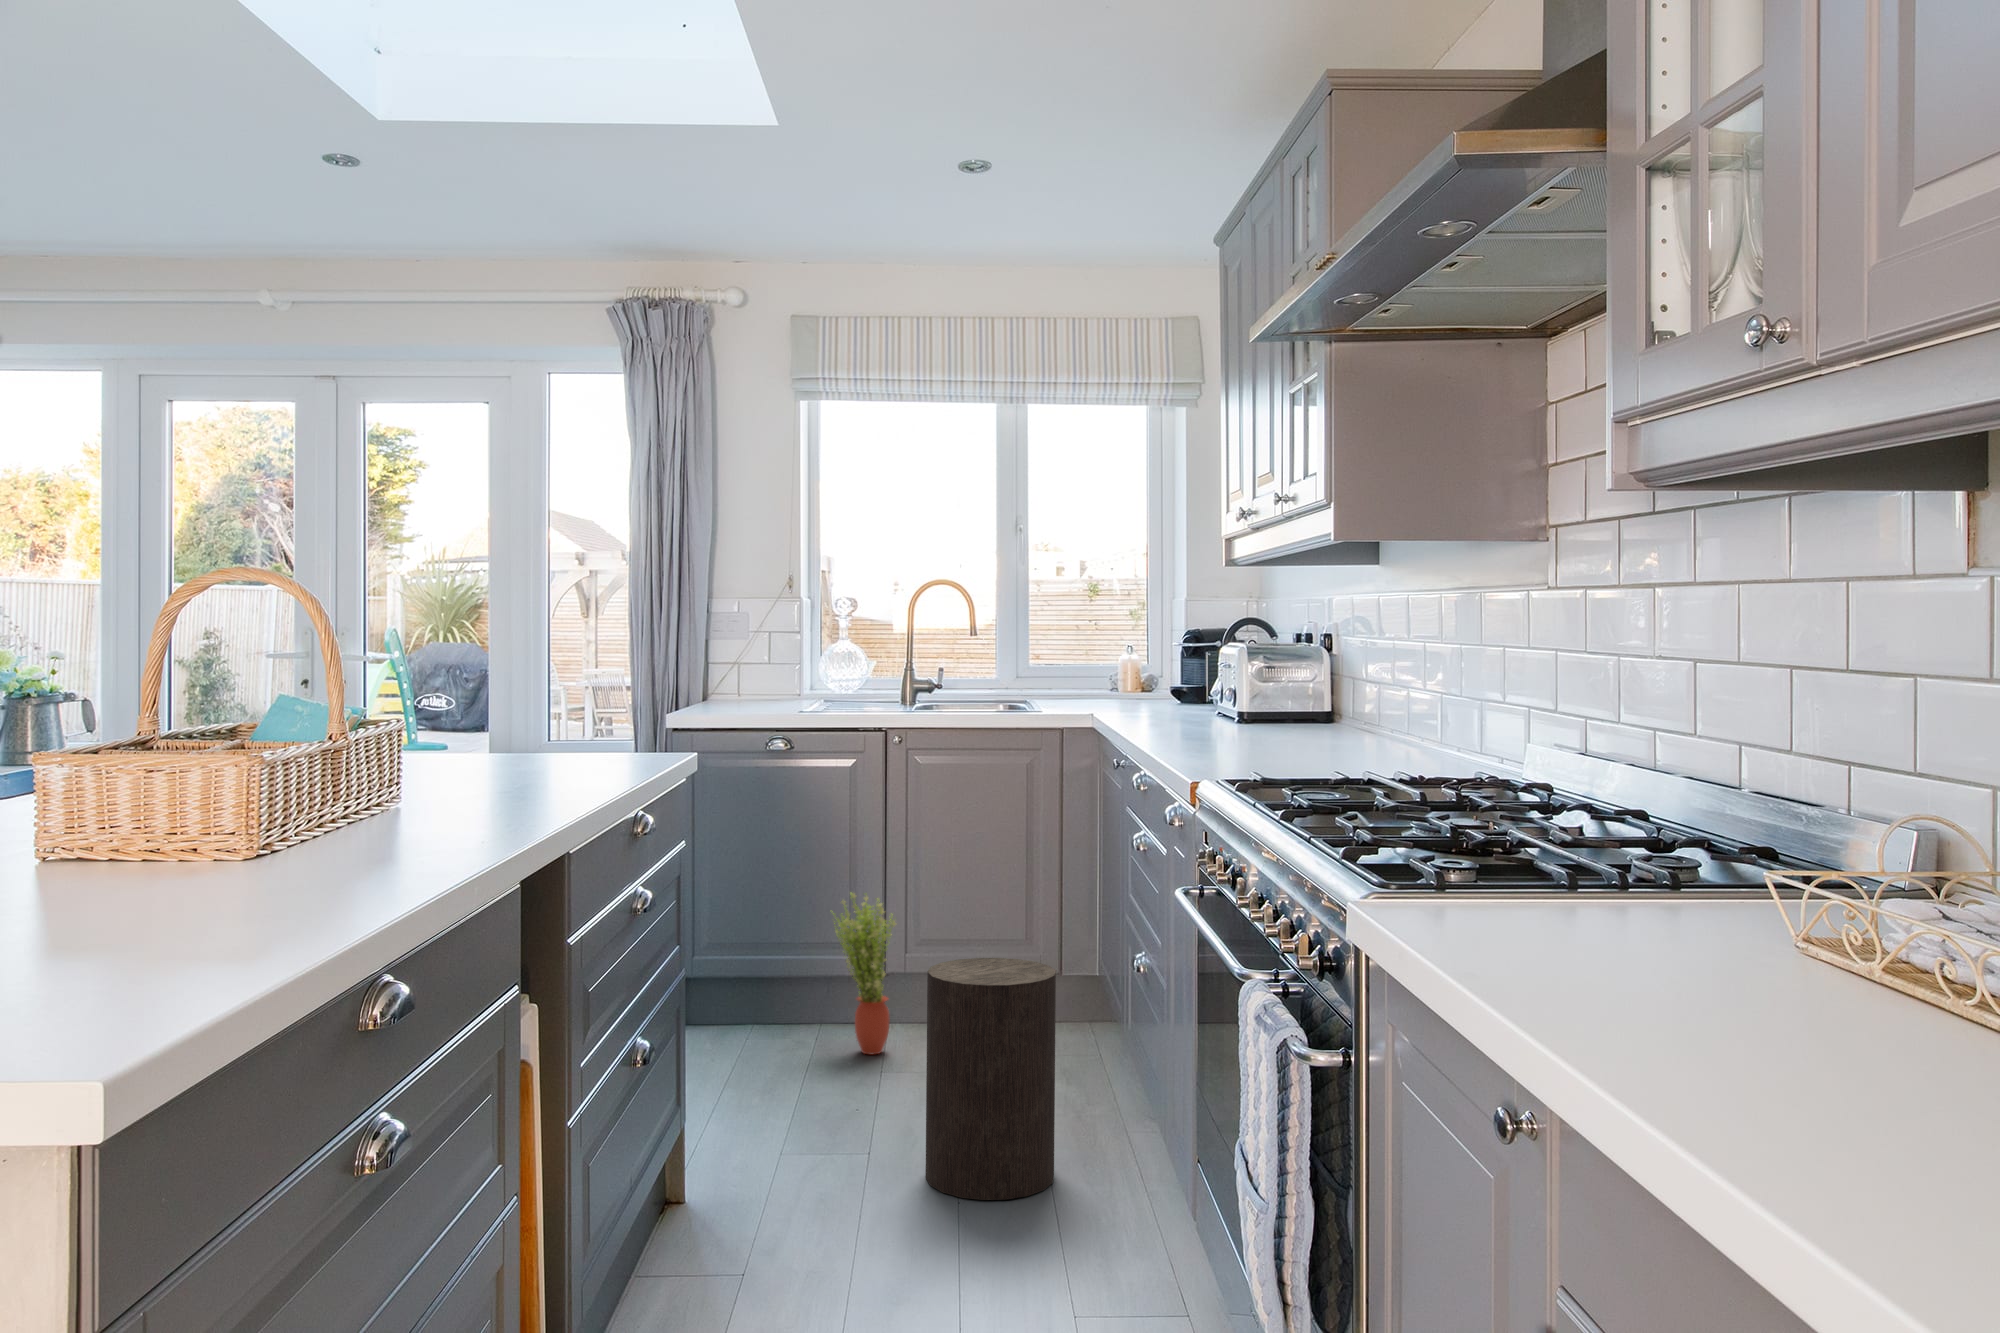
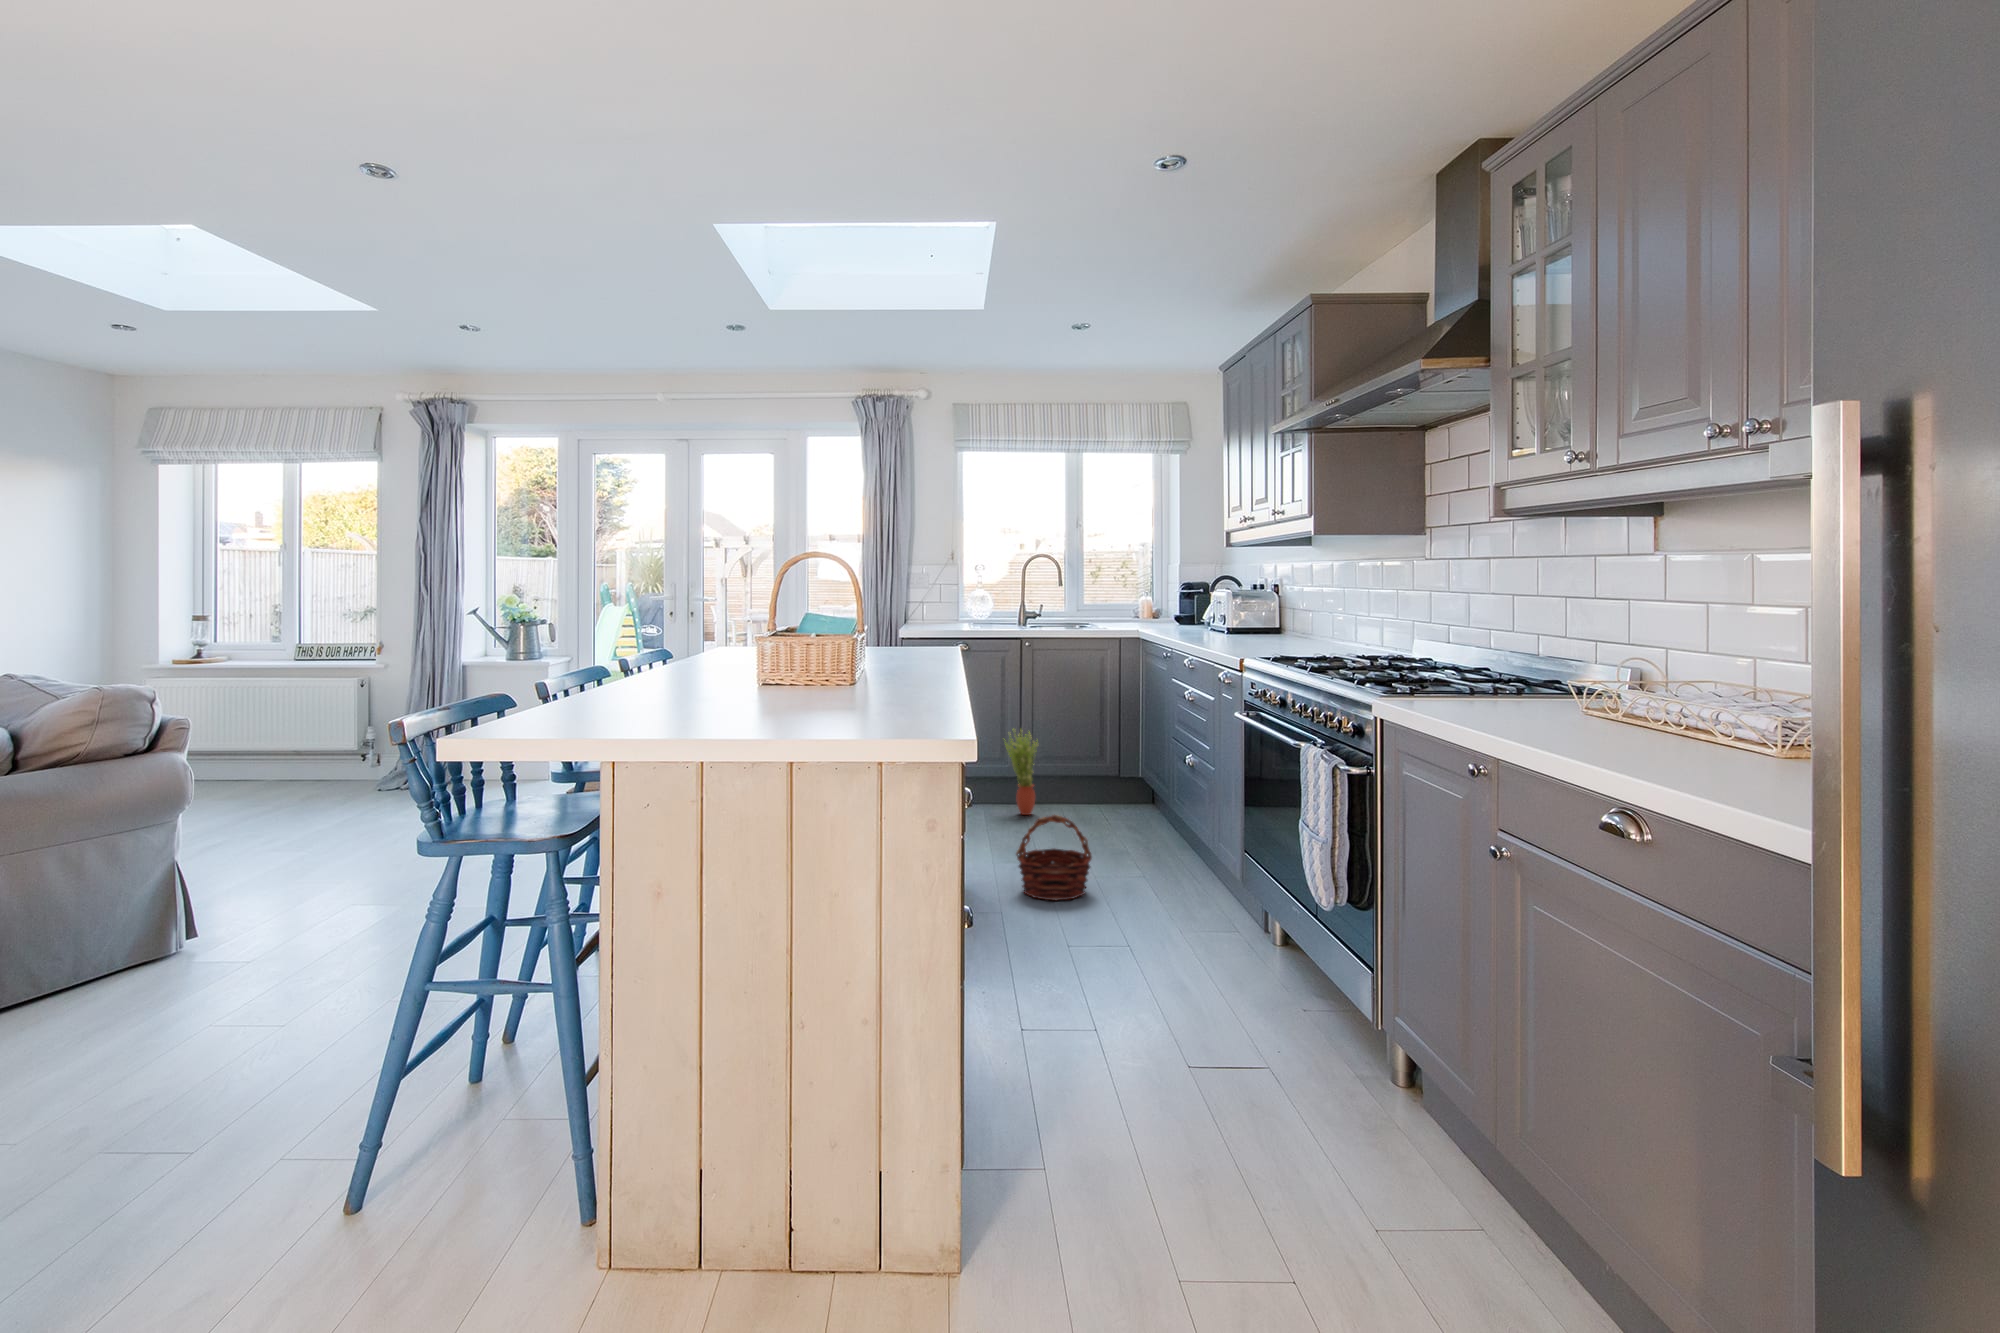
stool: present [926,958,1056,1200] -> none [1089,753,1156,870]
basket: none [734,1100,886,1284] -> present [1016,815,1092,900]

